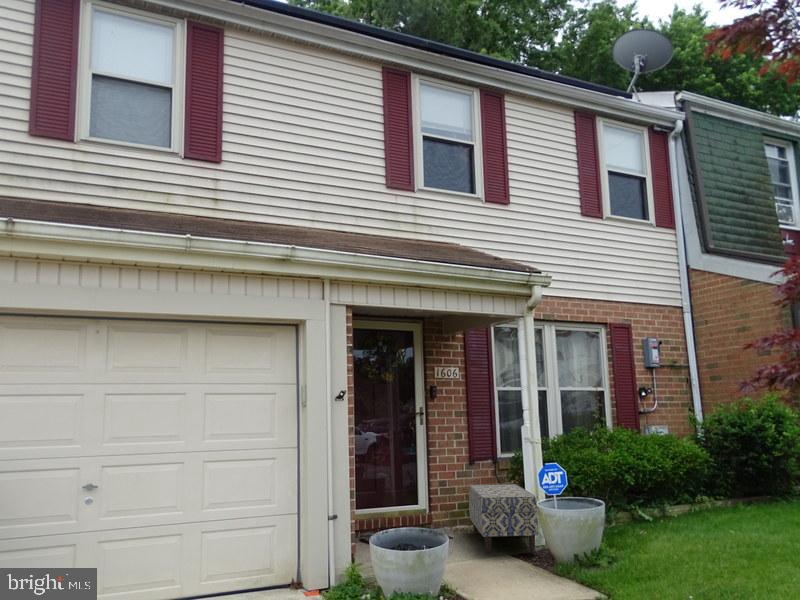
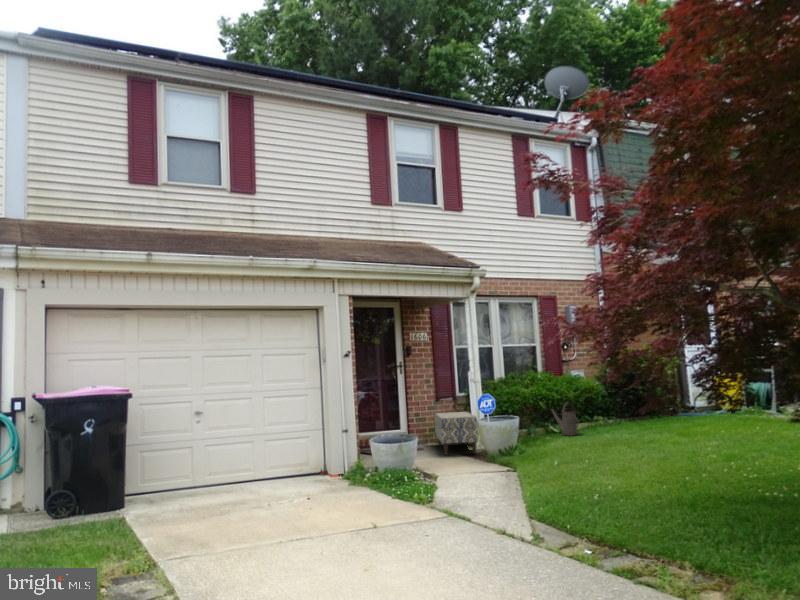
watering can: none [630,473,678,523] -> present [551,403,578,435]

